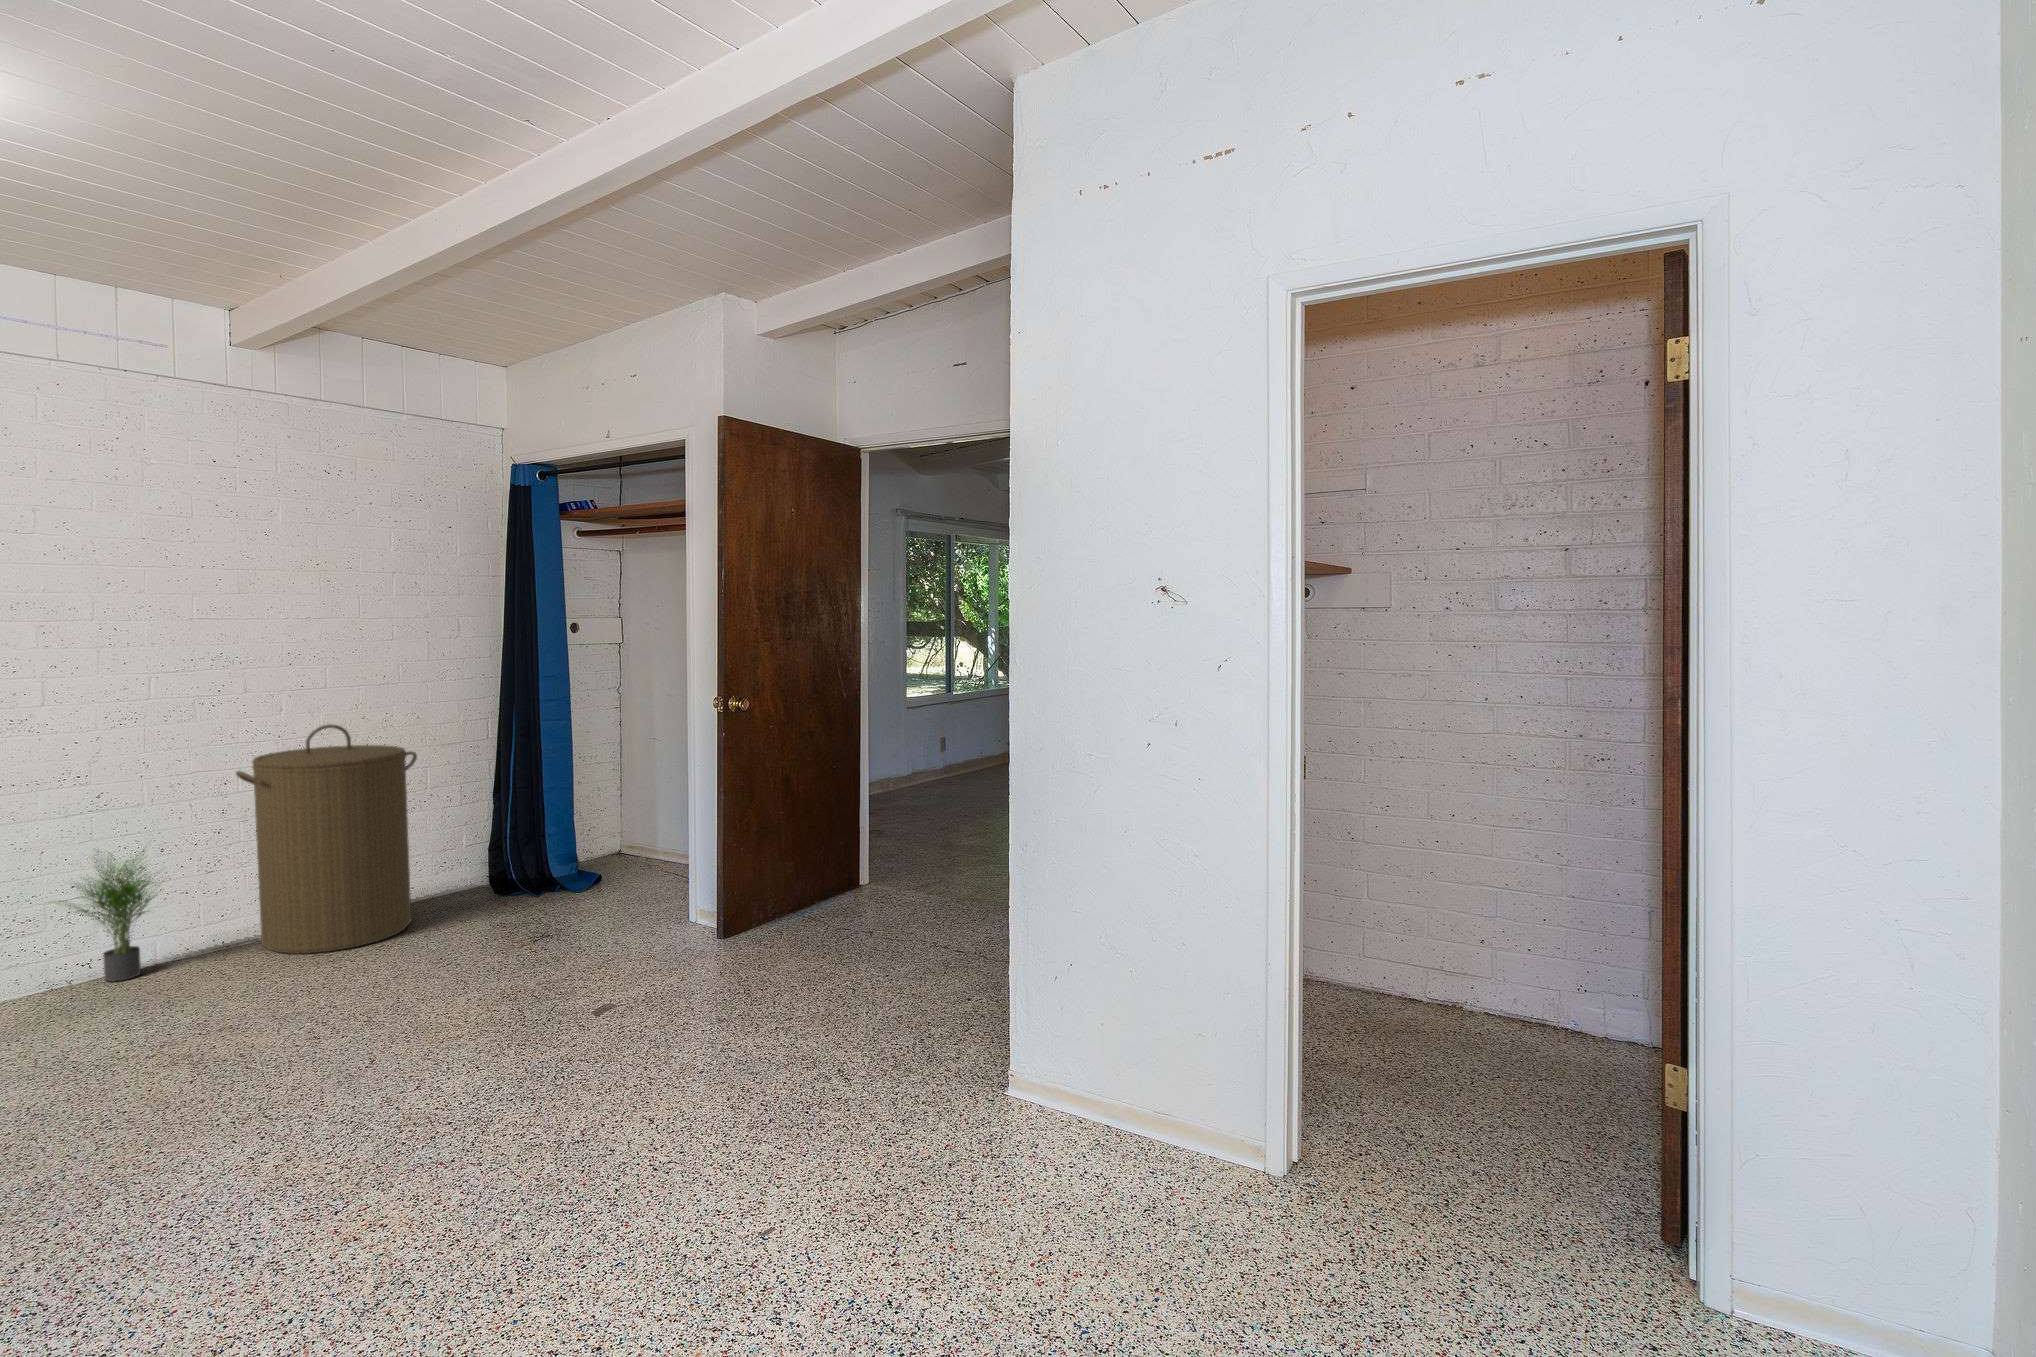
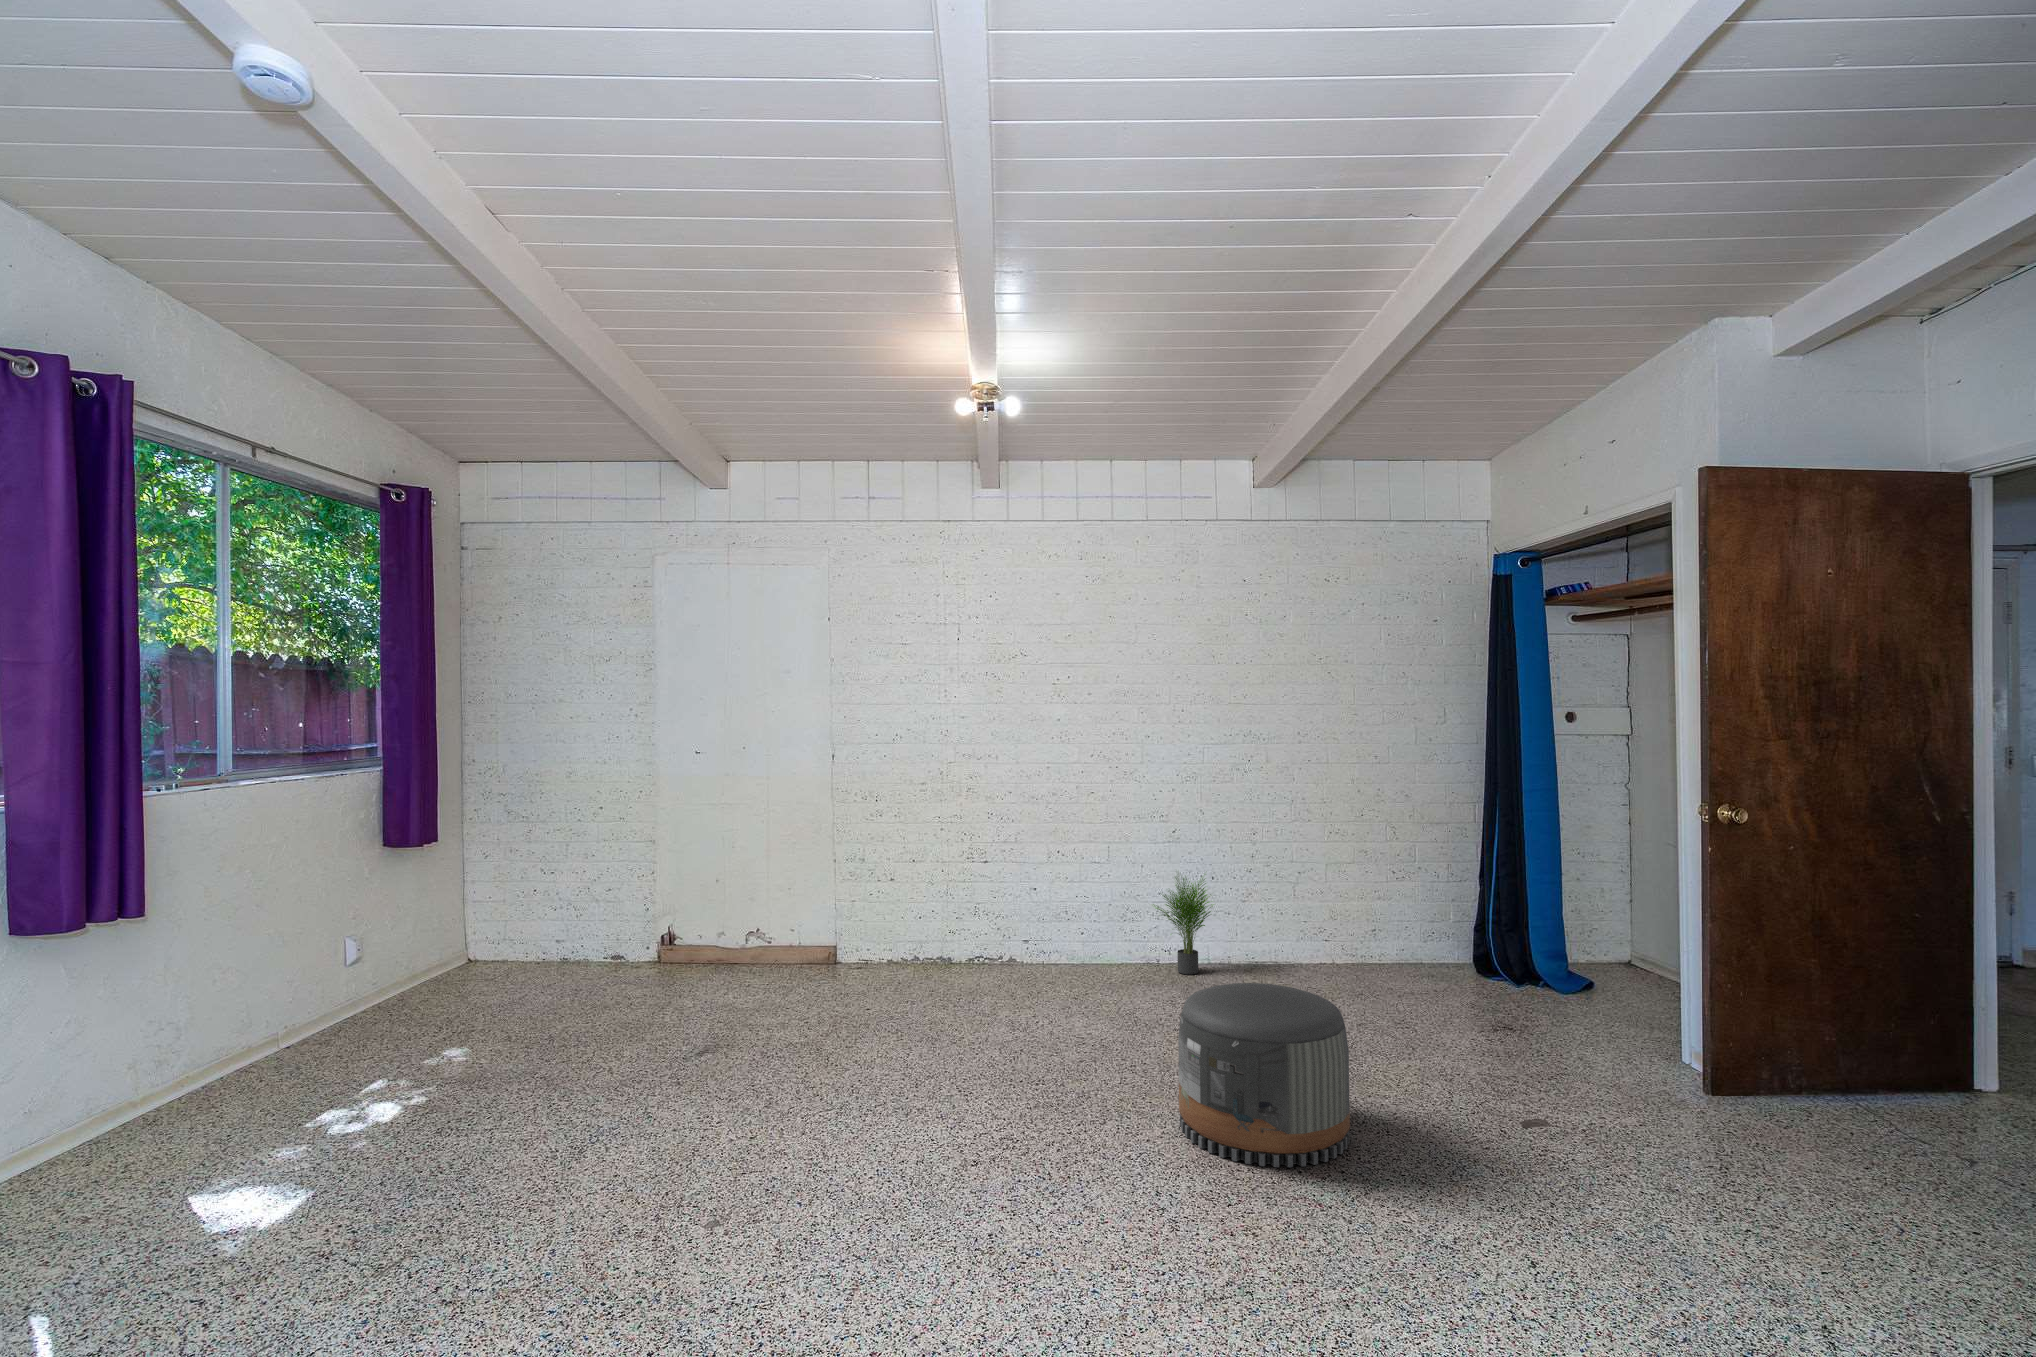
laundry hamper: present [236,725,417,954] -> none [1261,793,1399,994]
pouf: none [210,953,444,1172] -> present [1178,983,1350,1167]

